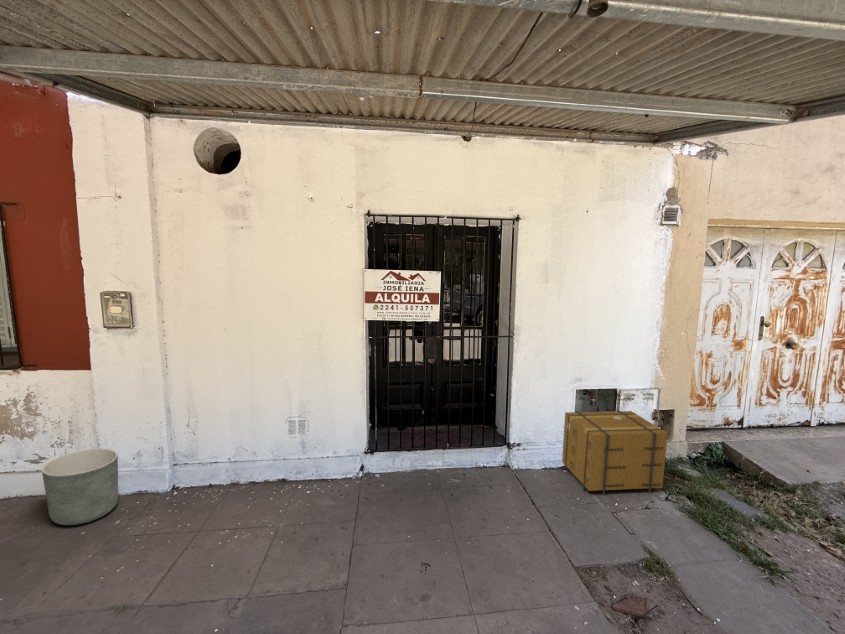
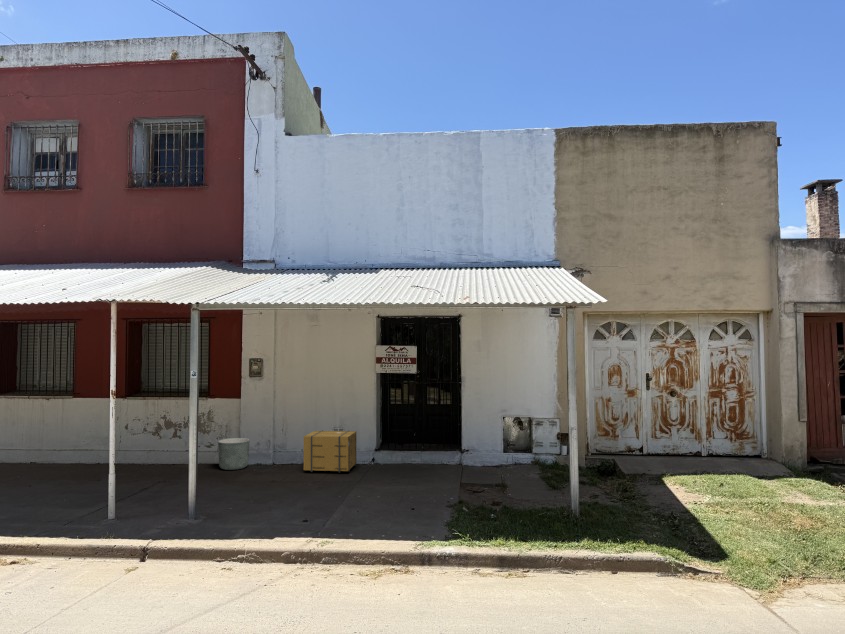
cardboard box: present [562,410,668,494] -> present [304,430,357,473]

